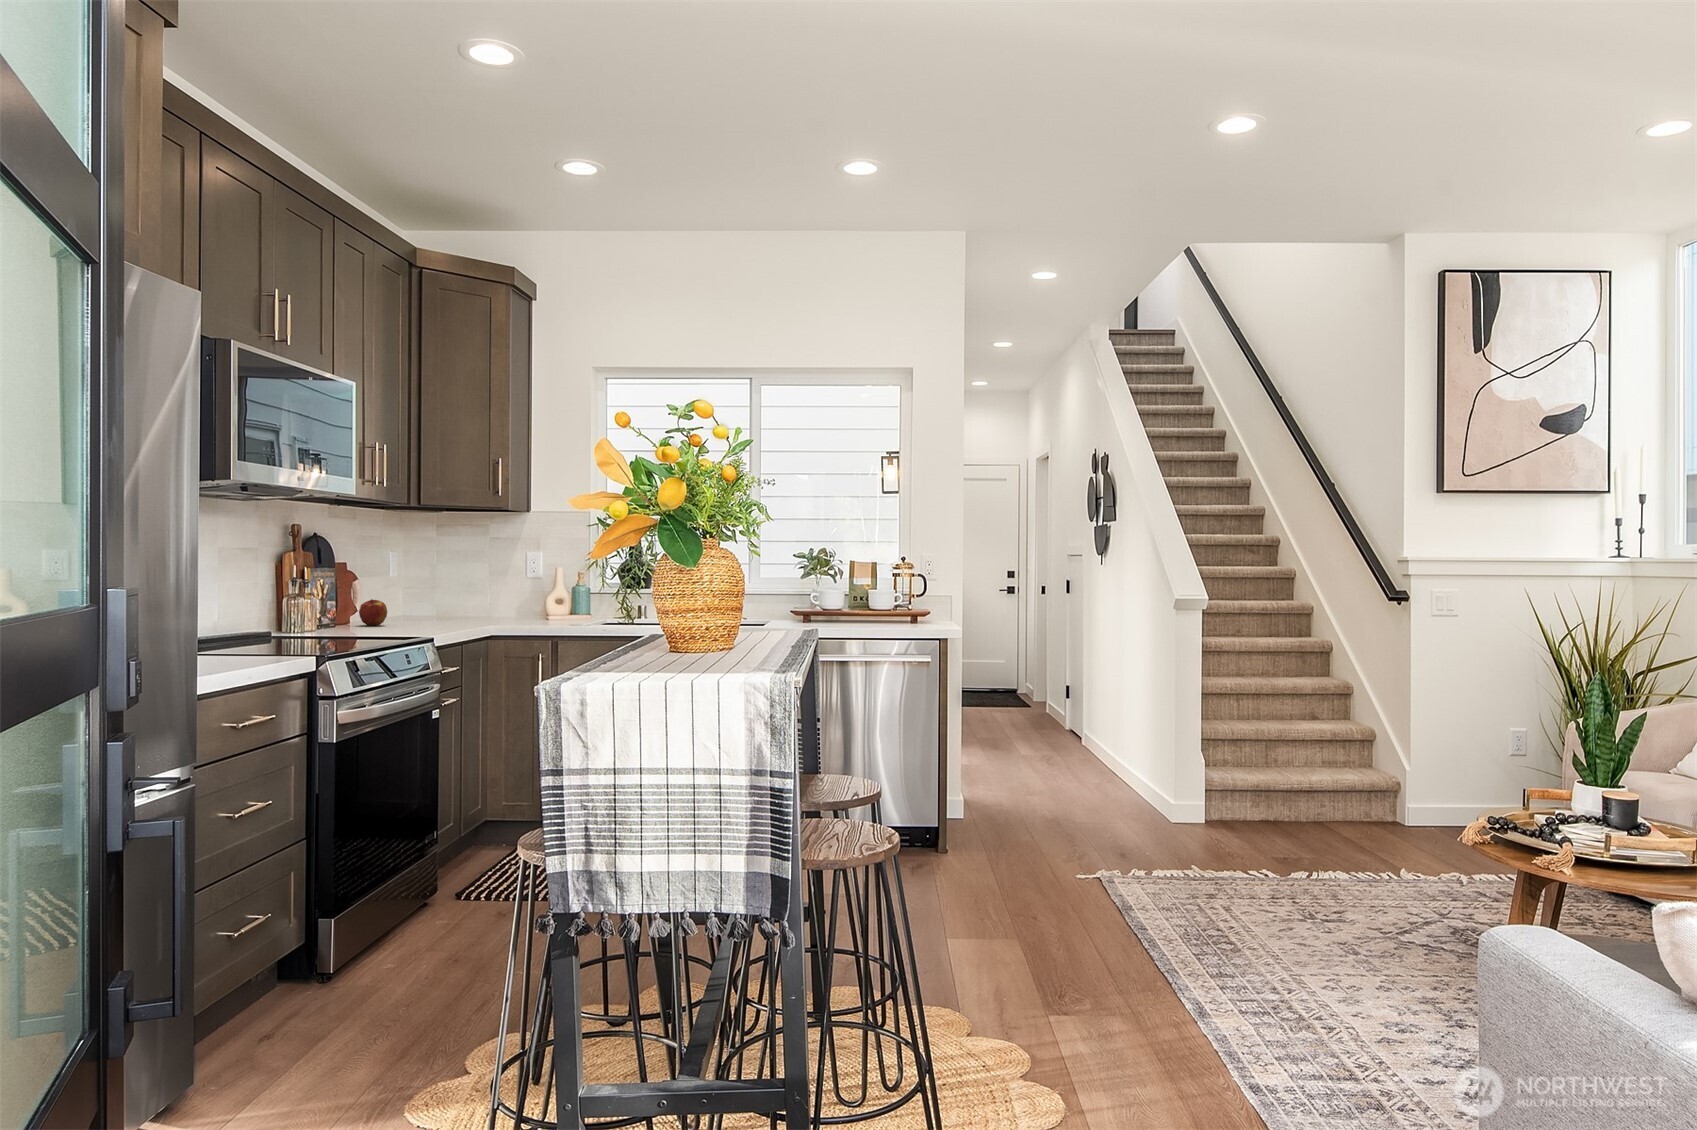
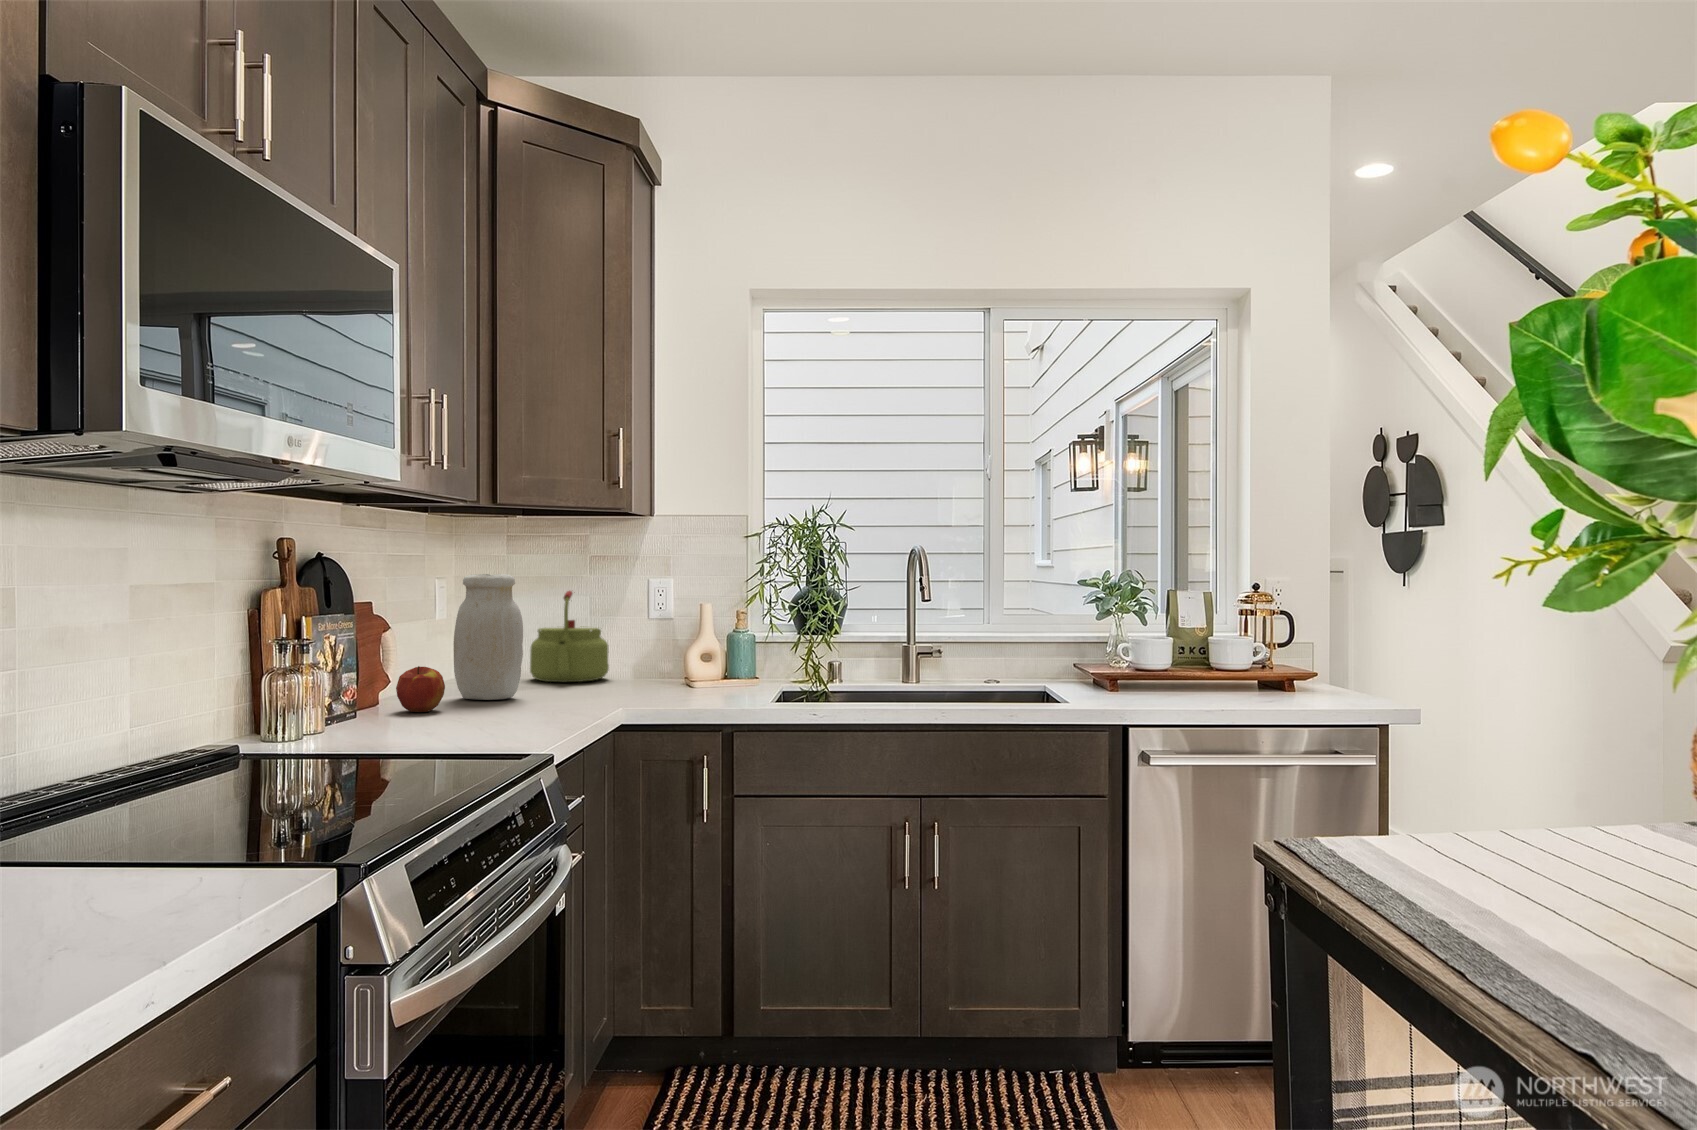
jar: none [396,548,438,622] -> present [454,574,523,700]
kettle: none [451,560,502,618] -> present [530,591,609,682]

